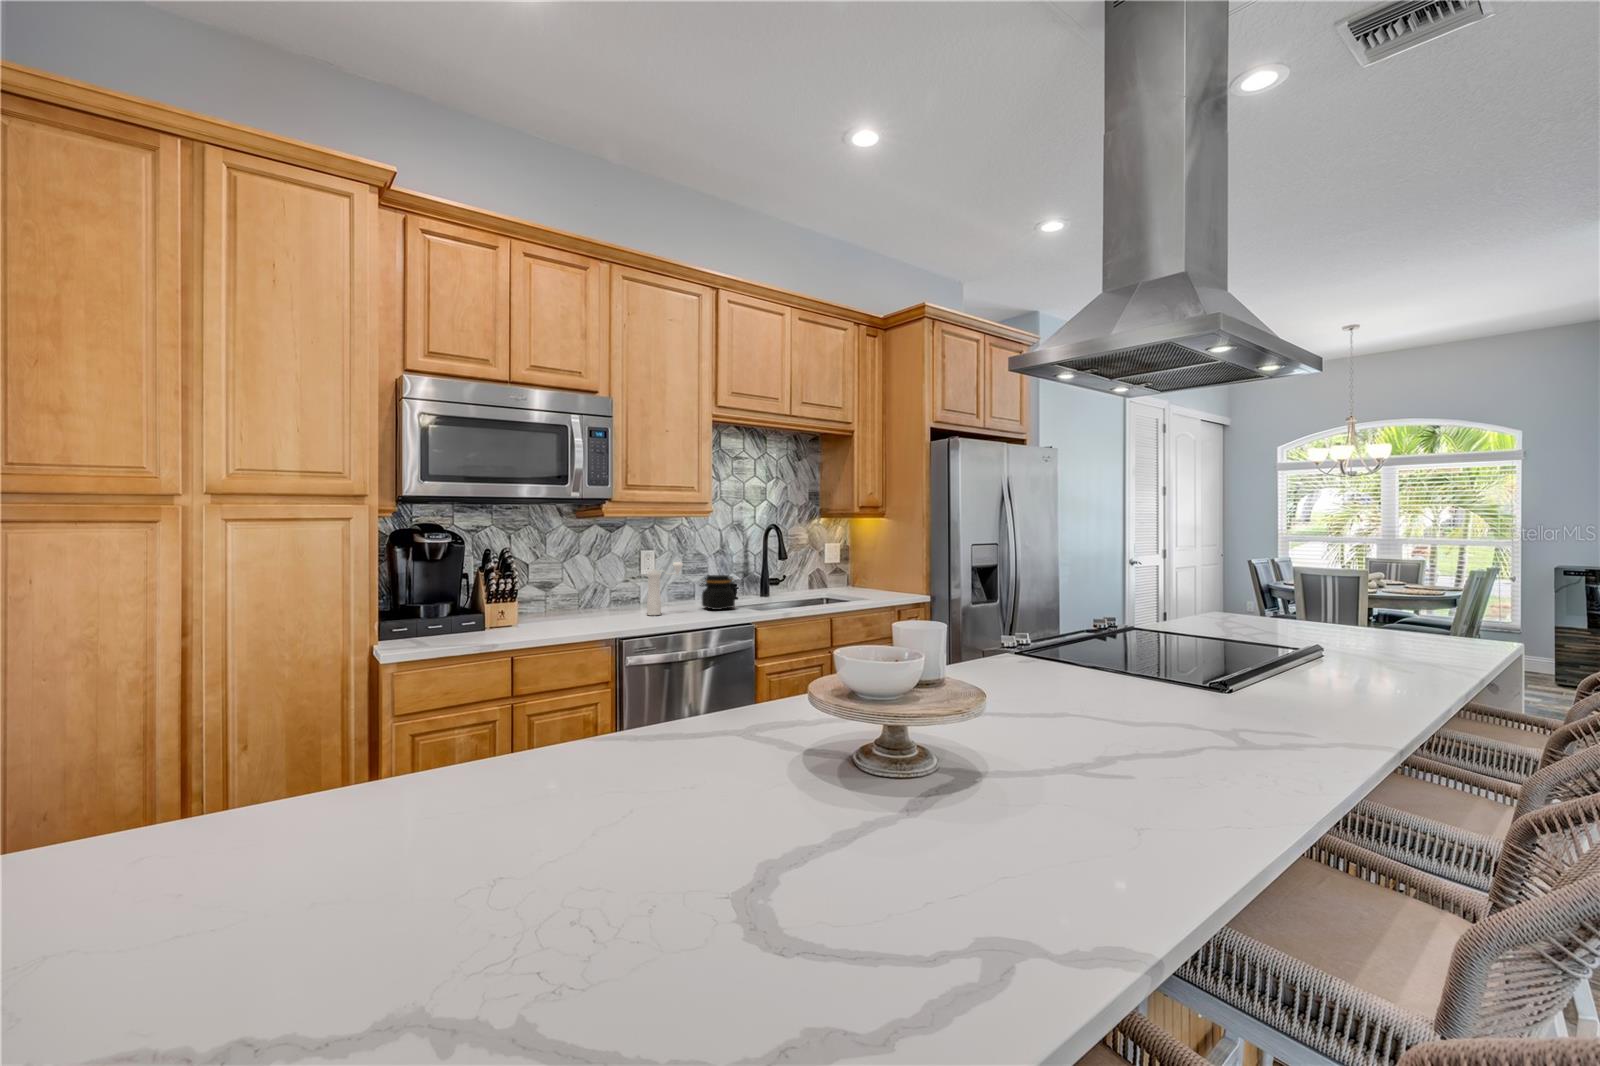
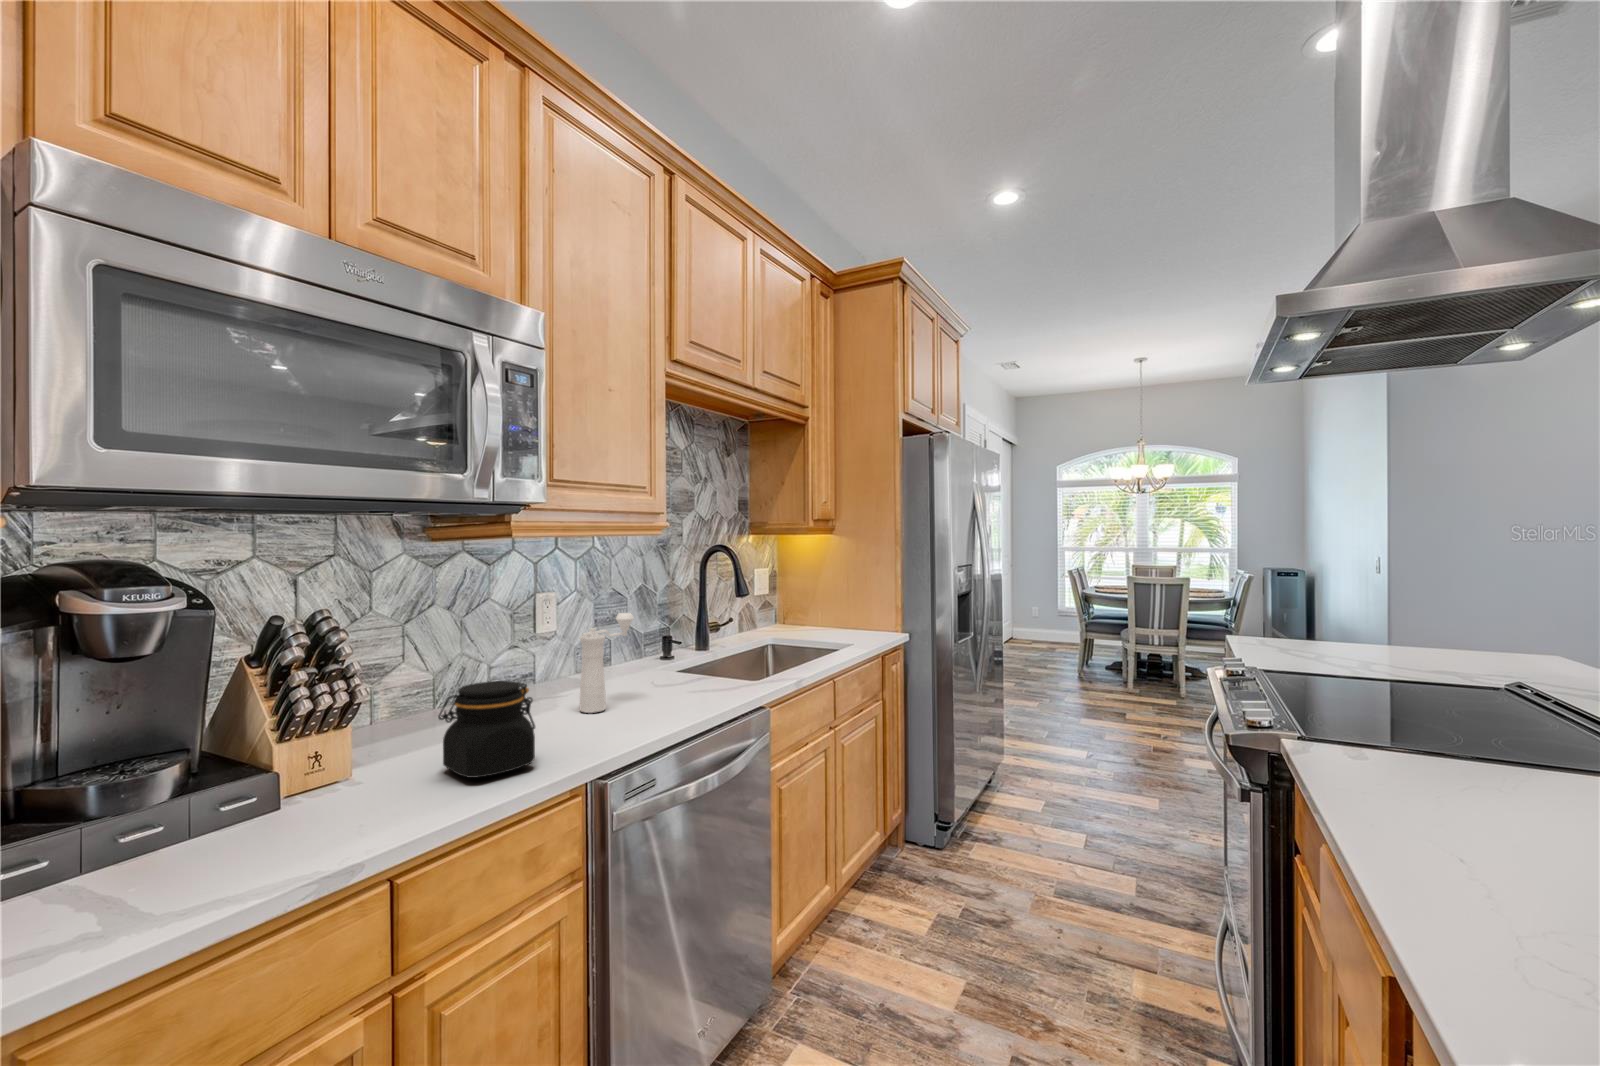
jar: present [700,575,735,610] -> present [438,681,535,778]

